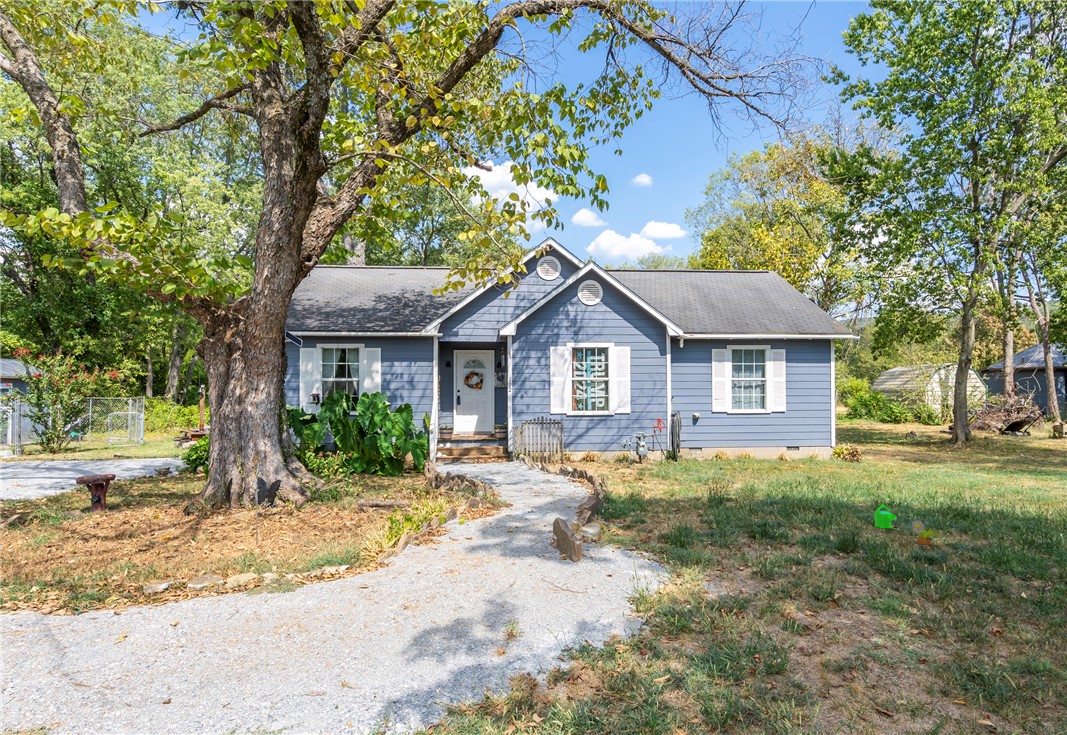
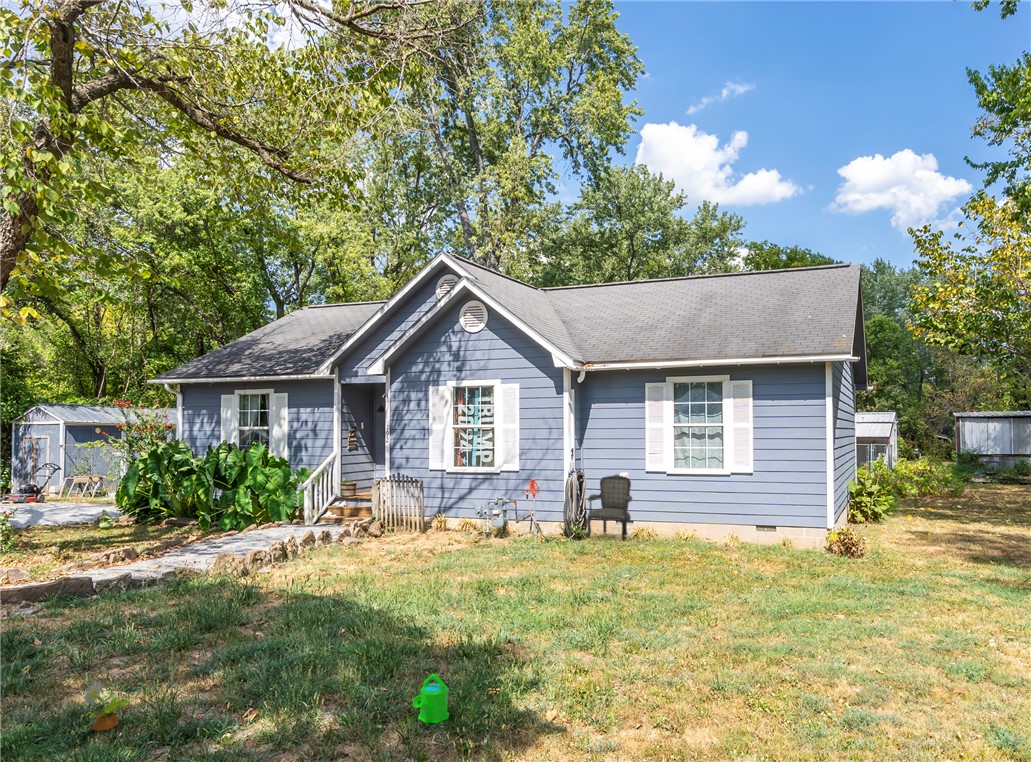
armchair: none [691,413,724,456] -> present [587,475,632,540]
watering can: present [873,505,896,528] -> present [413,674,449,723]

